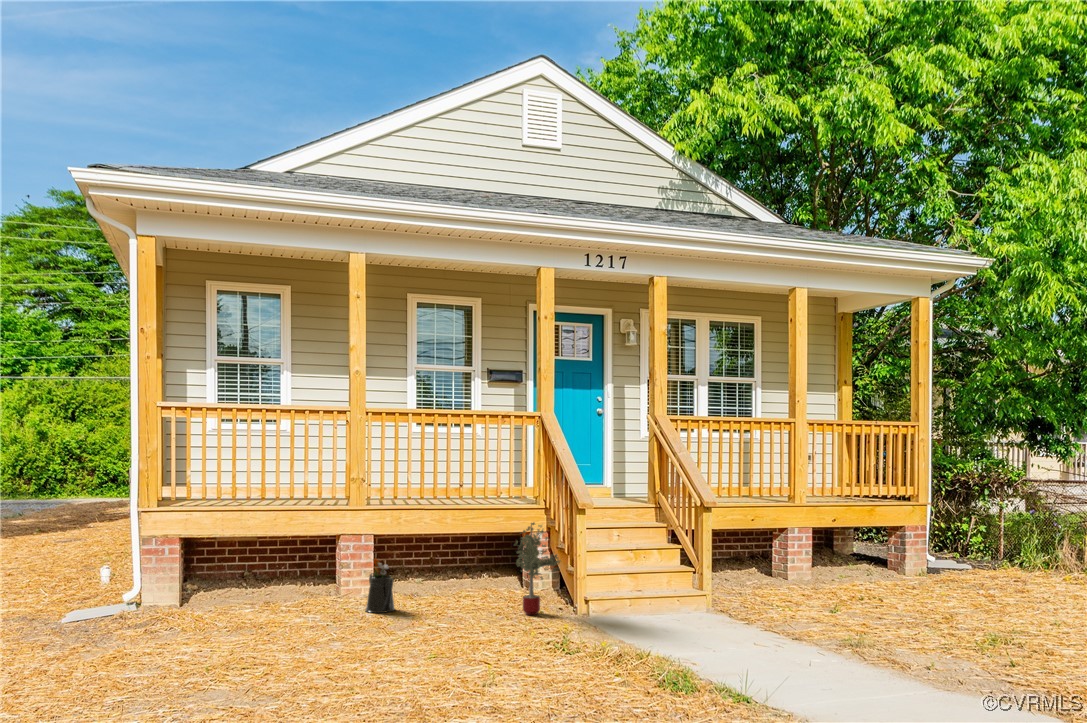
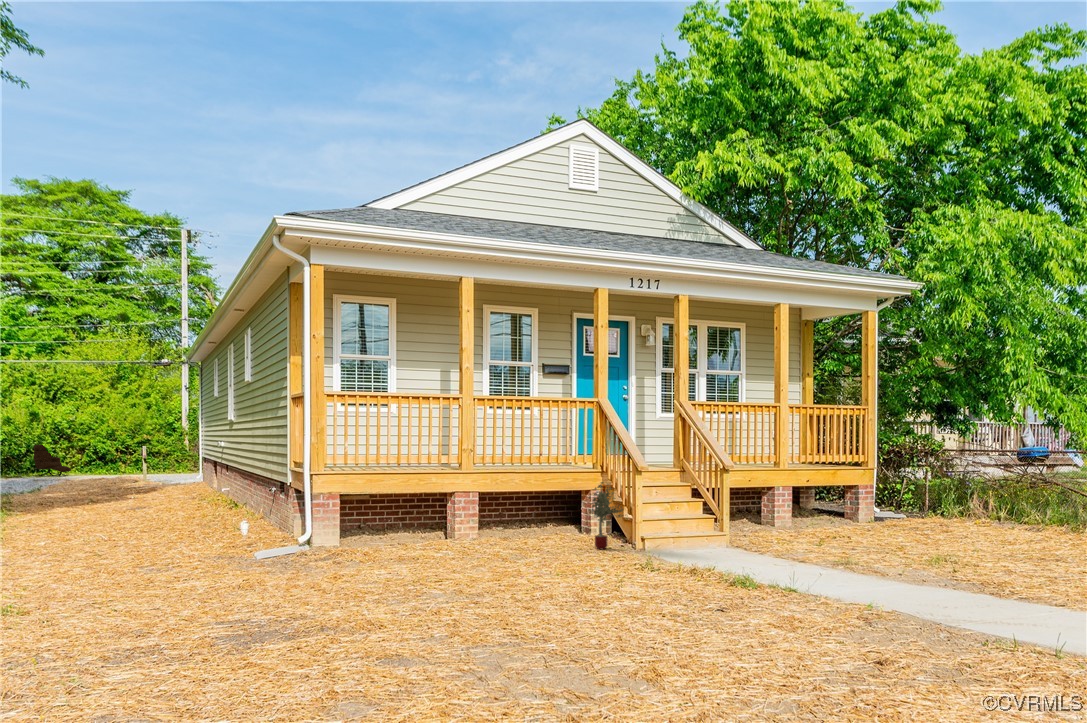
lounge chair: none [42,465,80,498] -> present [33,445,71,476]
watering can: present [365,558,395,613] -> none [476,510,499,550]

